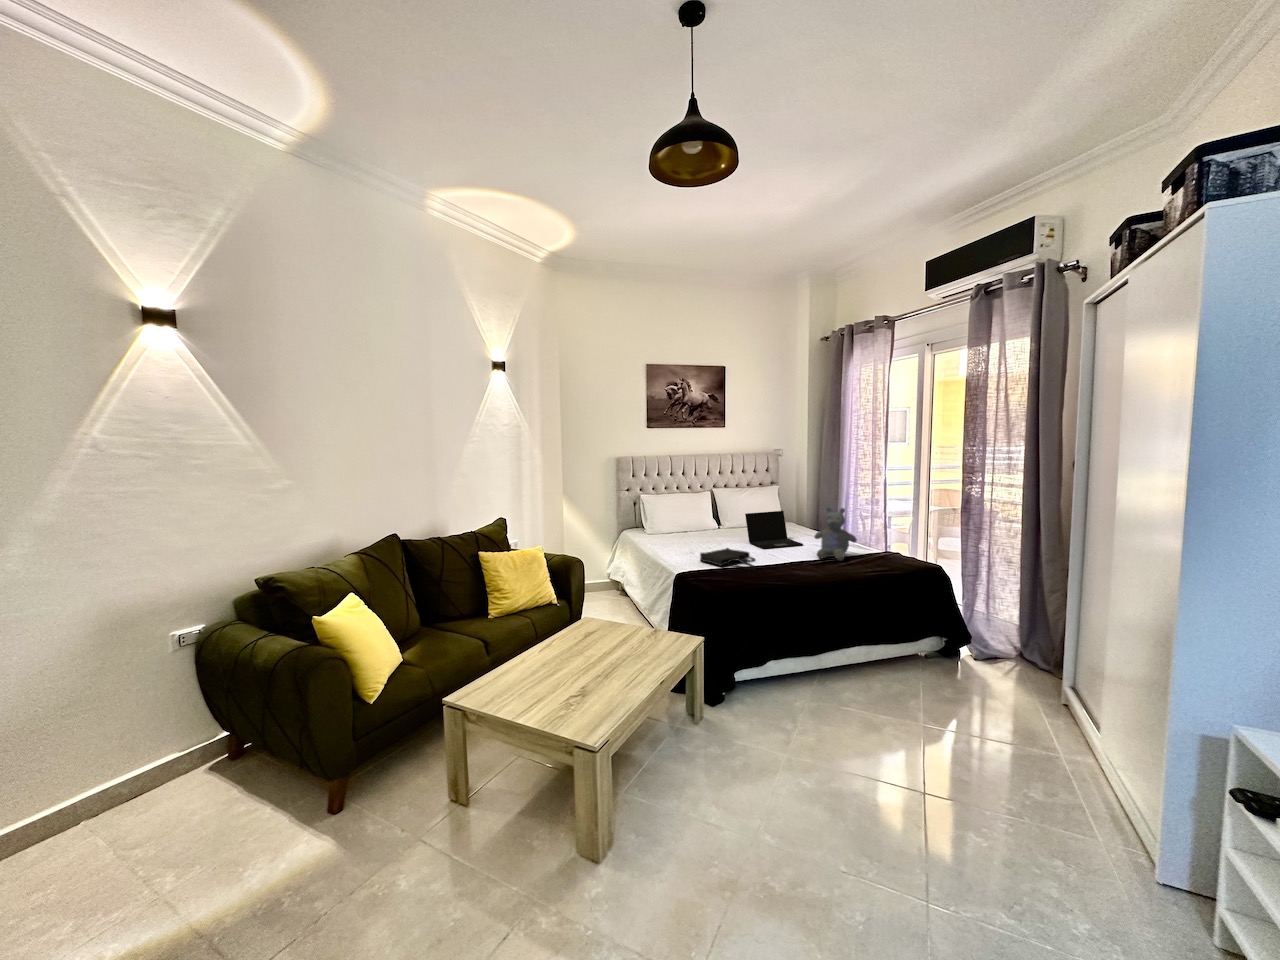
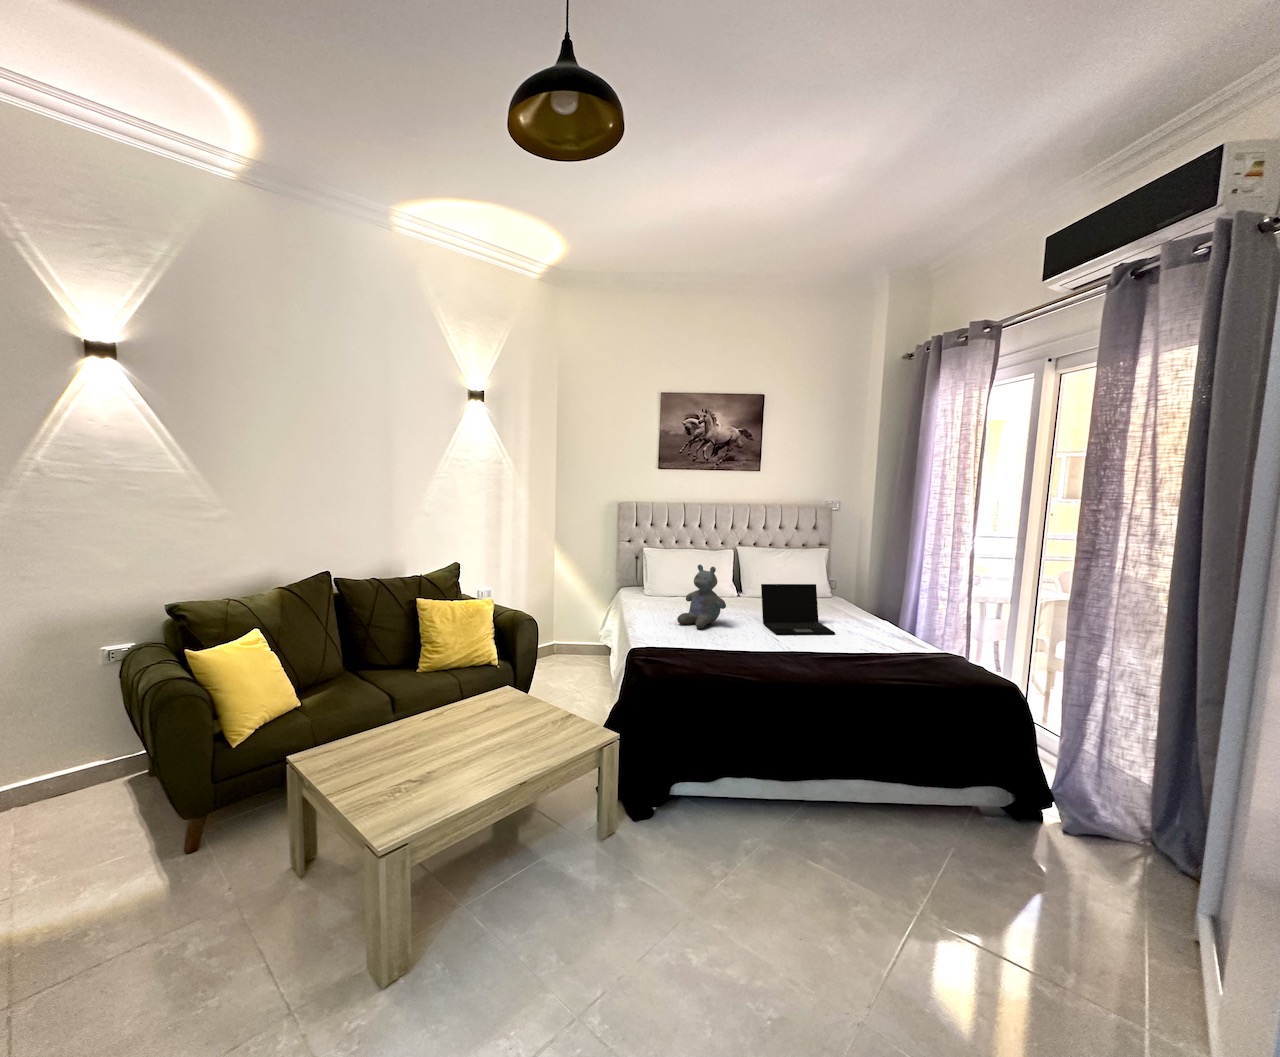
stuffed bear: present [814,507,857,561] -> present [677,565,726,629]
tote bag: present [700,548,755,570] -> none [678,629,745,665]

